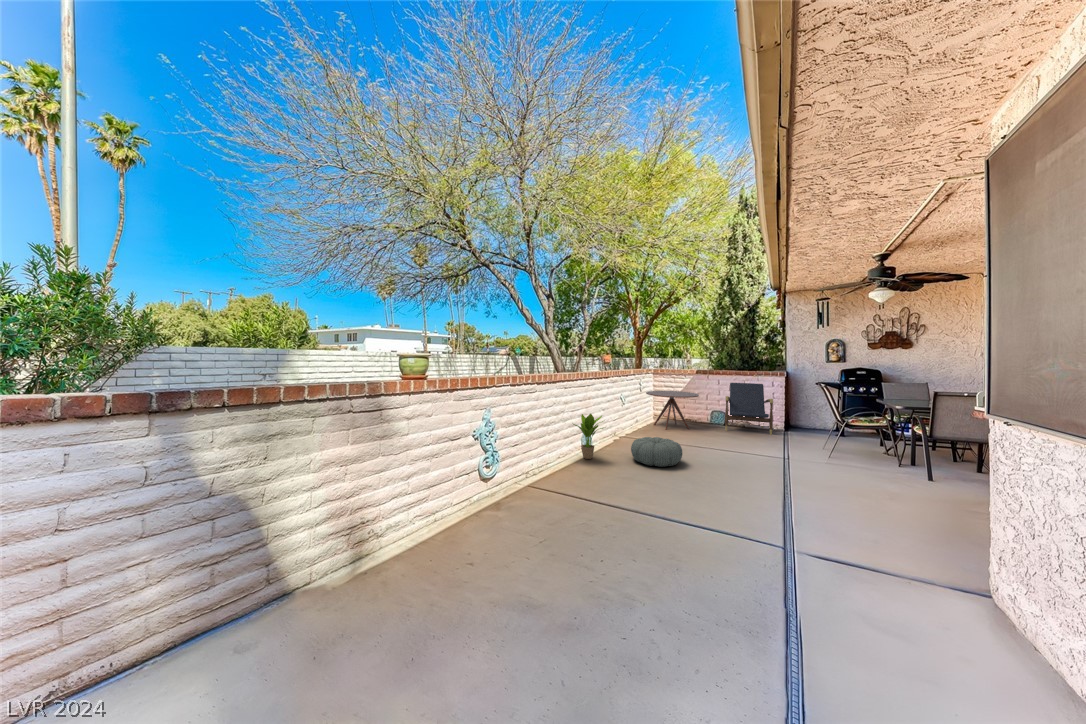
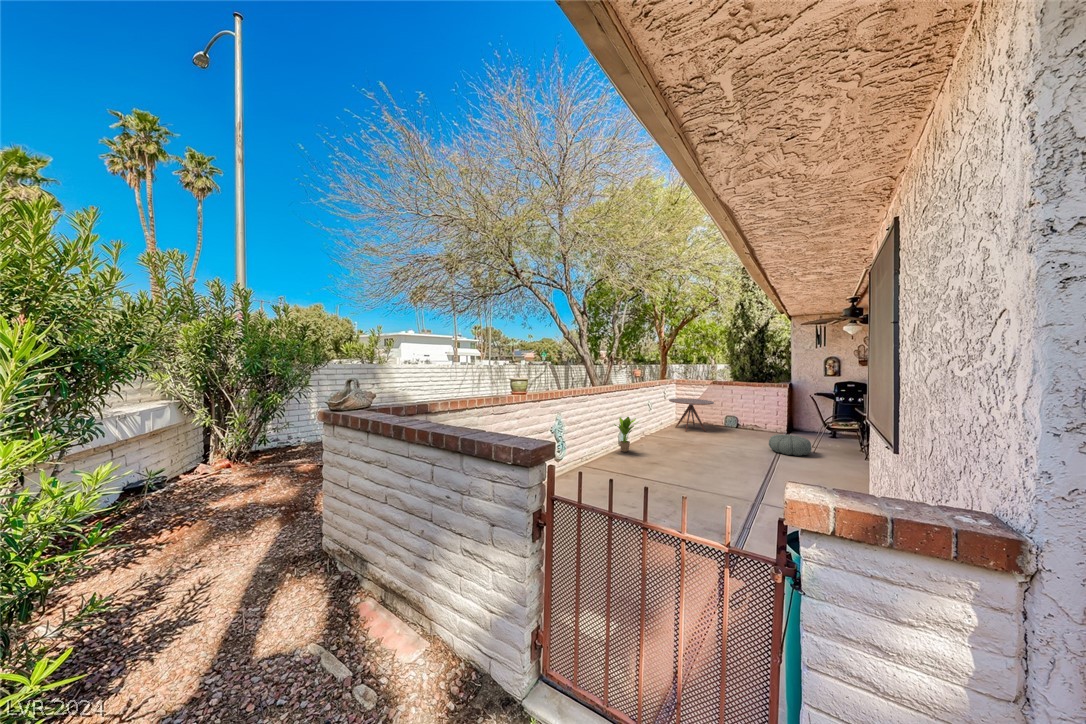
lounge chair: present [725,383,773,435] -> none [736,392,777,437]
pouf: present [631,437,682,467] -> present [769,435,812,456]

